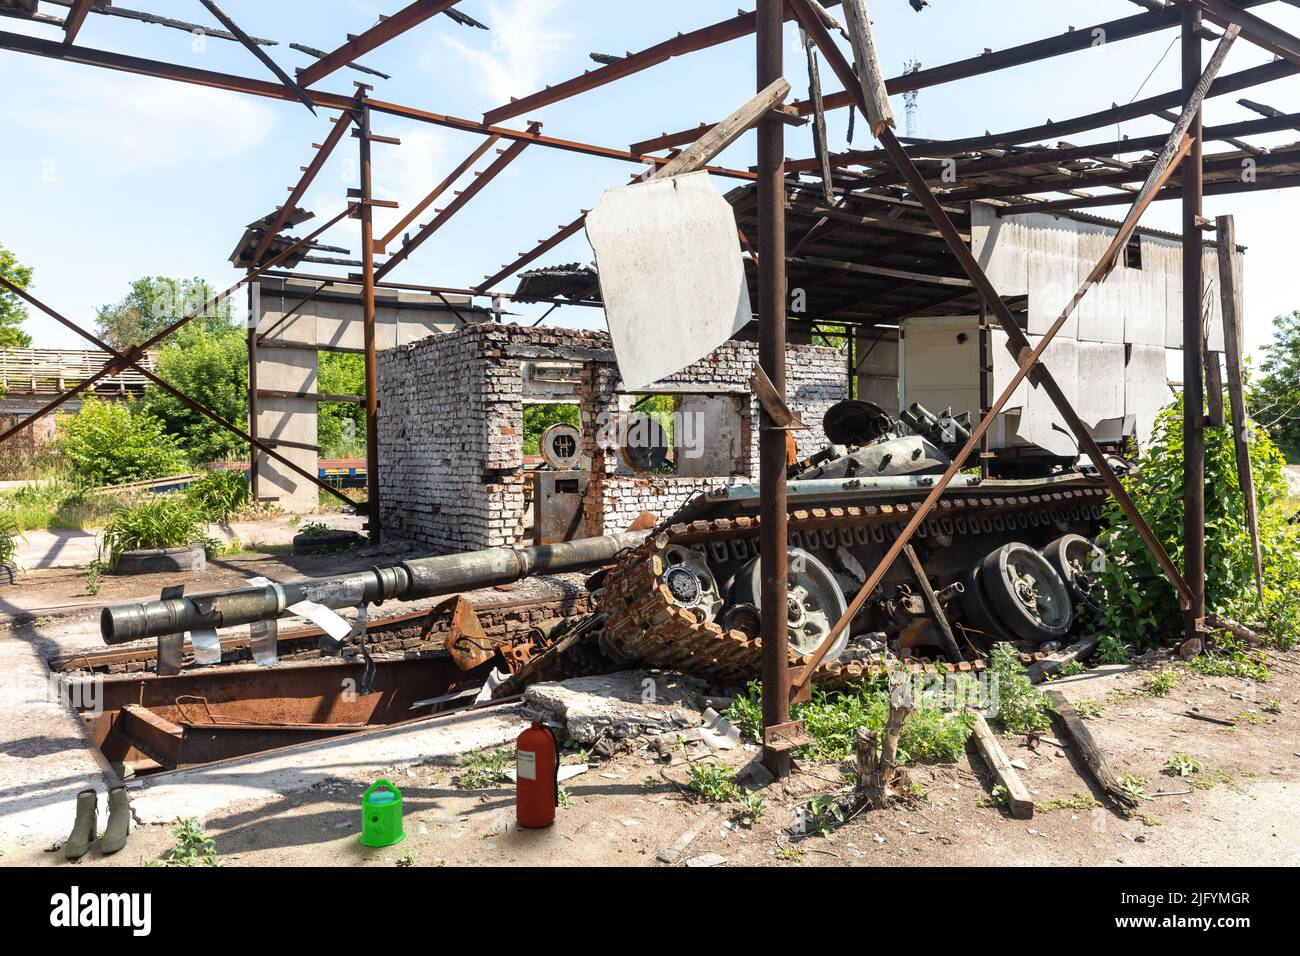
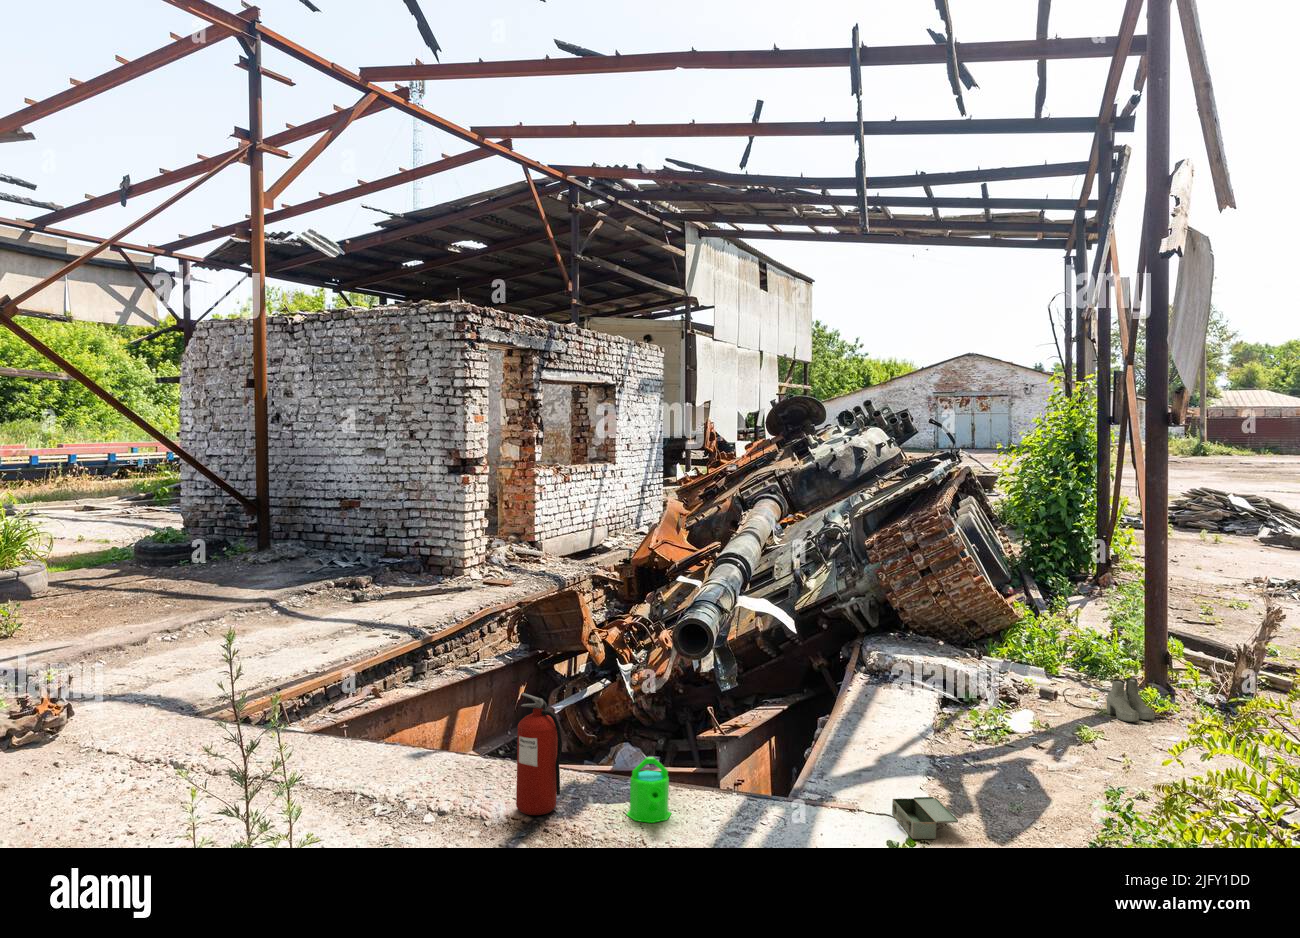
watering can: present [358,779,406,847] -> present [627,757,671,823]
boots: present [65,786,130,858] -> present [1106,678,1155,722]
toolbox: none [888,808,954,852] -> present [892,797,958,839]

